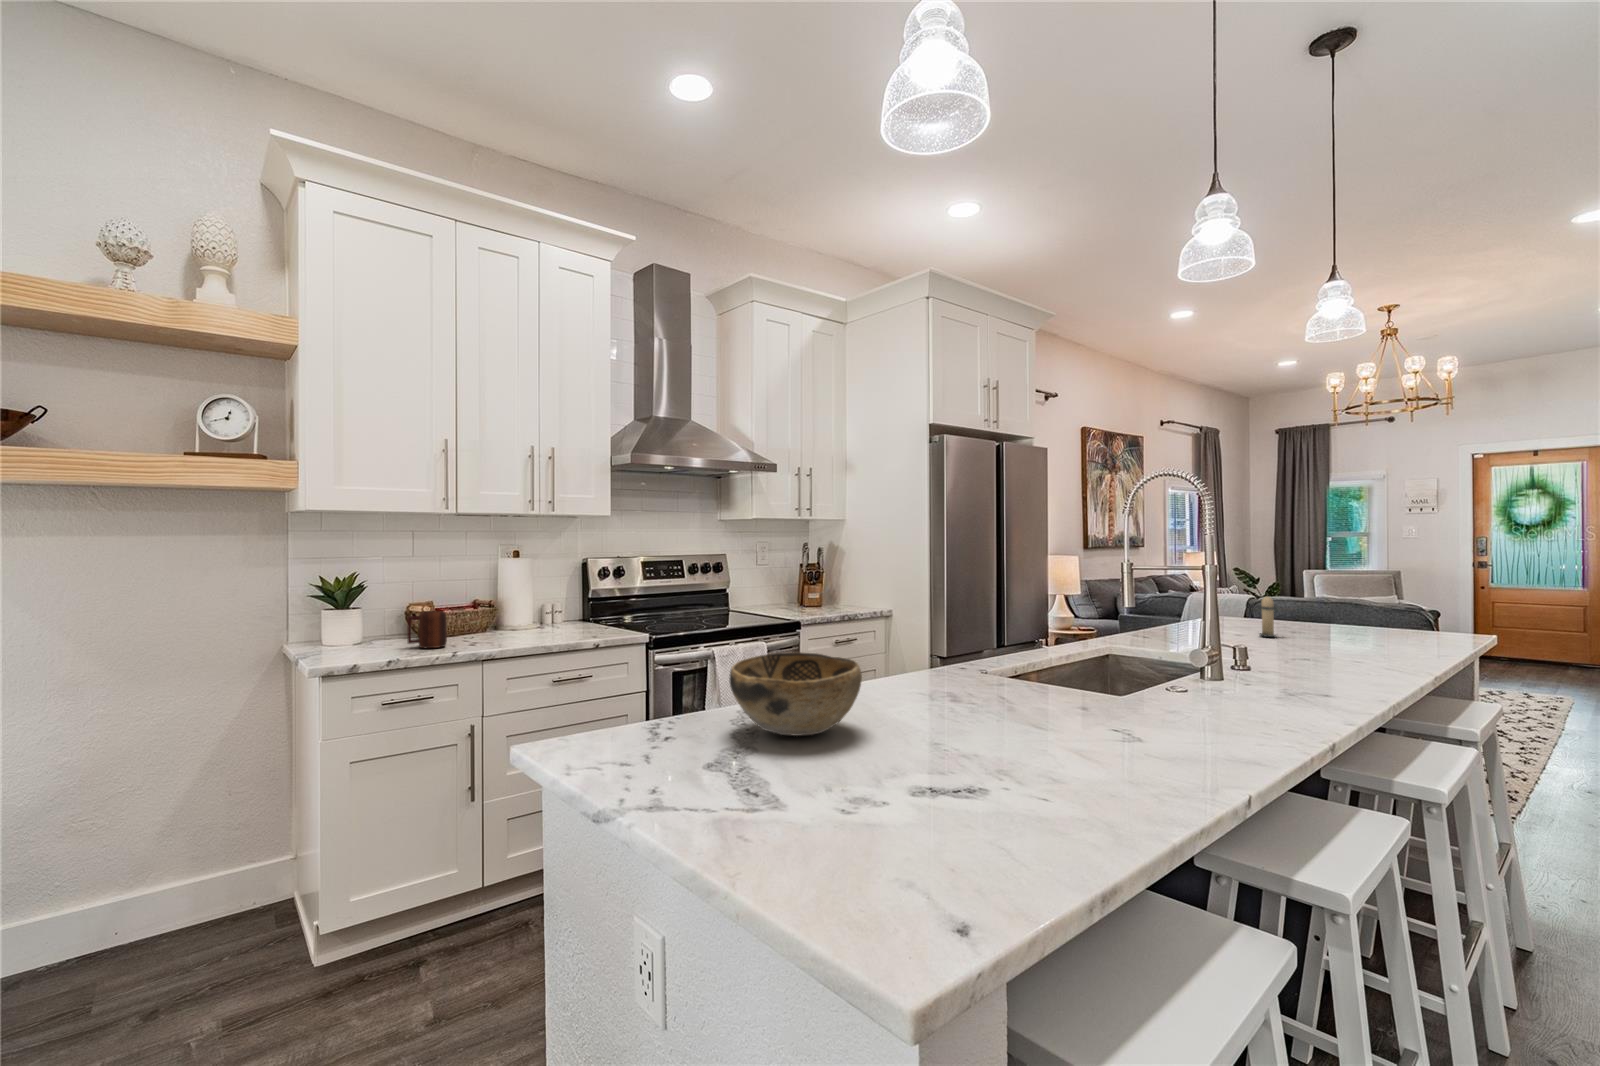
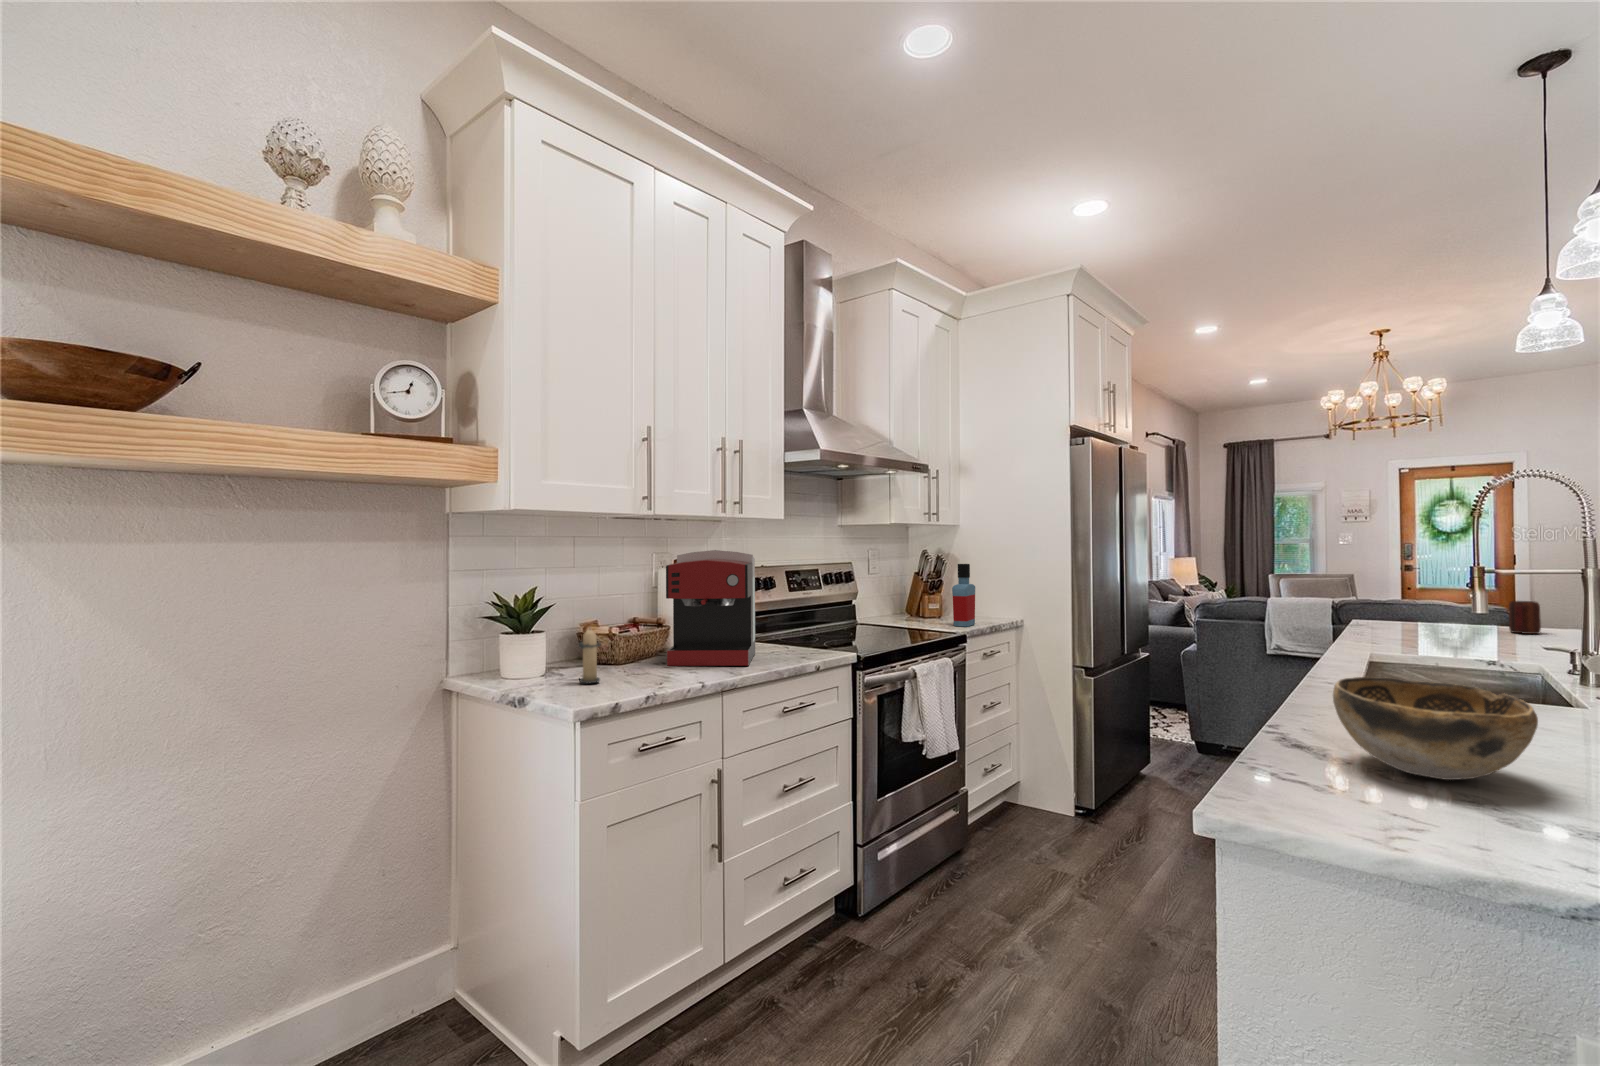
coffee maker: none [467,543,567,641] -> present [666,550,755,666]
bottle: none [811,556,840,615] -> present [952,564,975,627]
candle: present [1258,596,1277,637] -> present [579,630,601,683]
mug: present [407,611,447,648] -> present [1509,601,1541,634]

